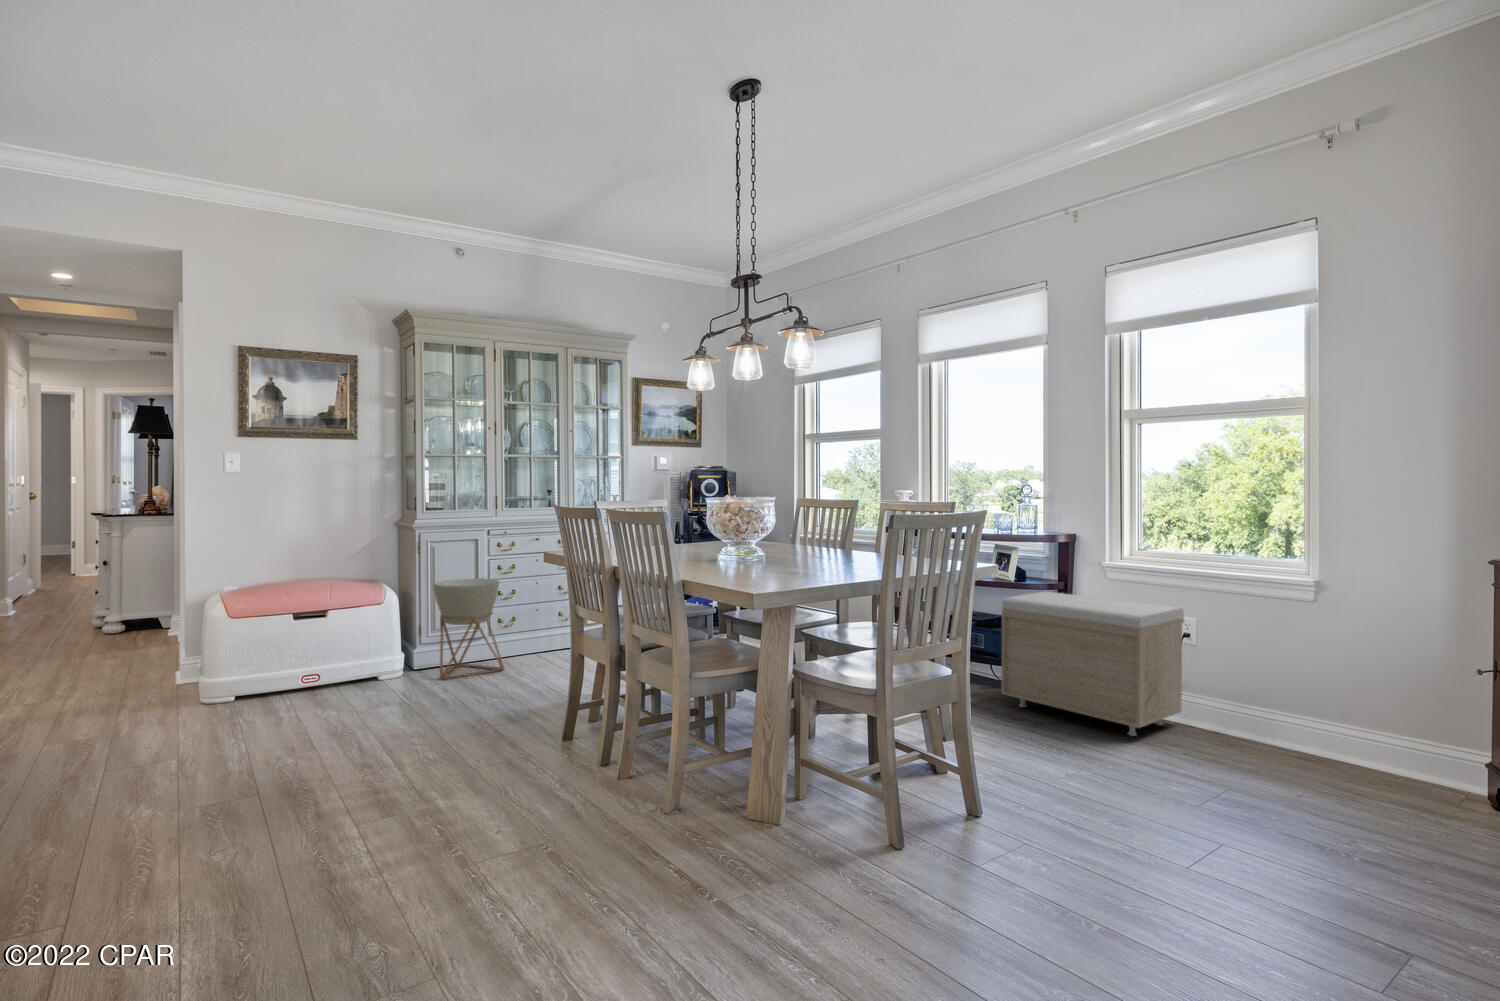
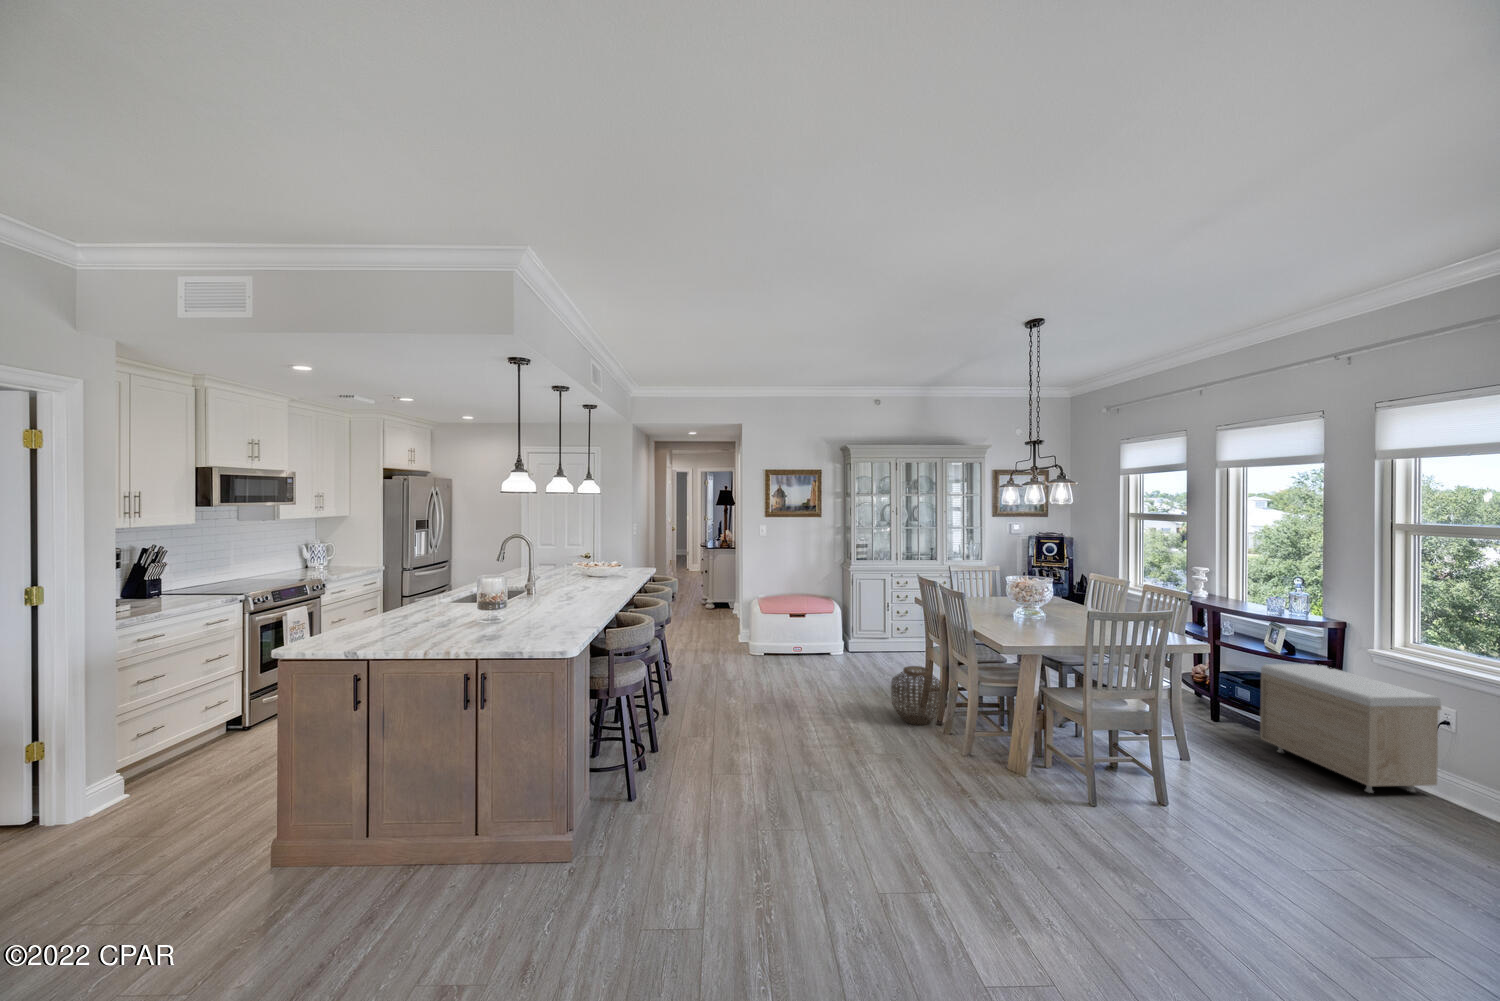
planter: present [433,578,504,679] -> none [860,603,899,661]
woven basket: none [514,666,606,772] -> present [891,666,942,725]

